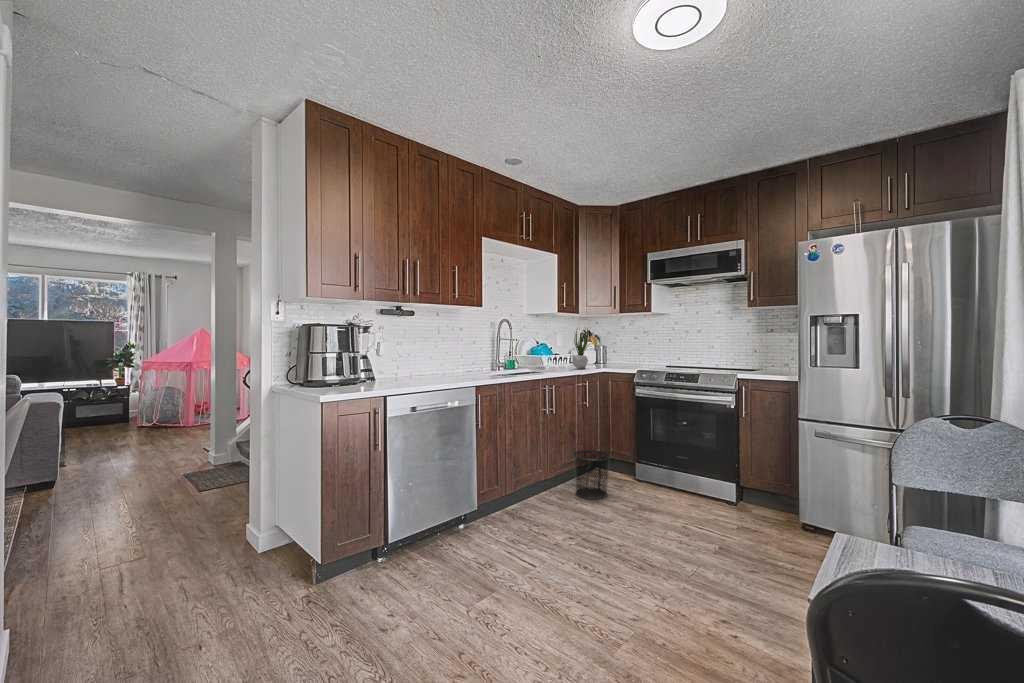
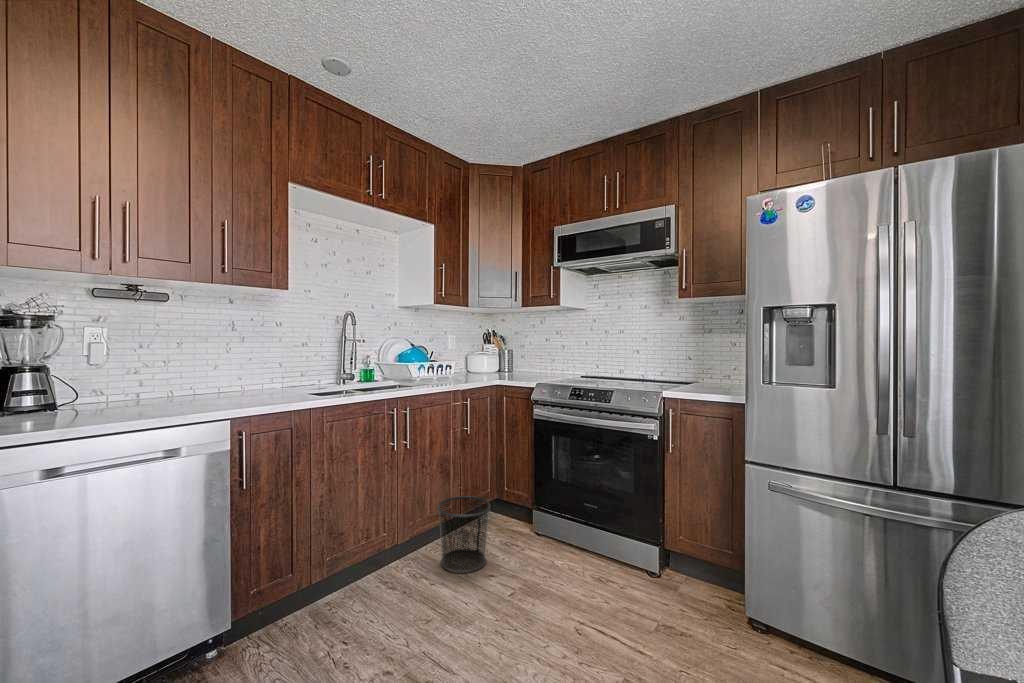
potted plant: present [572,329,589,369] -> none [456,323,481,380]

